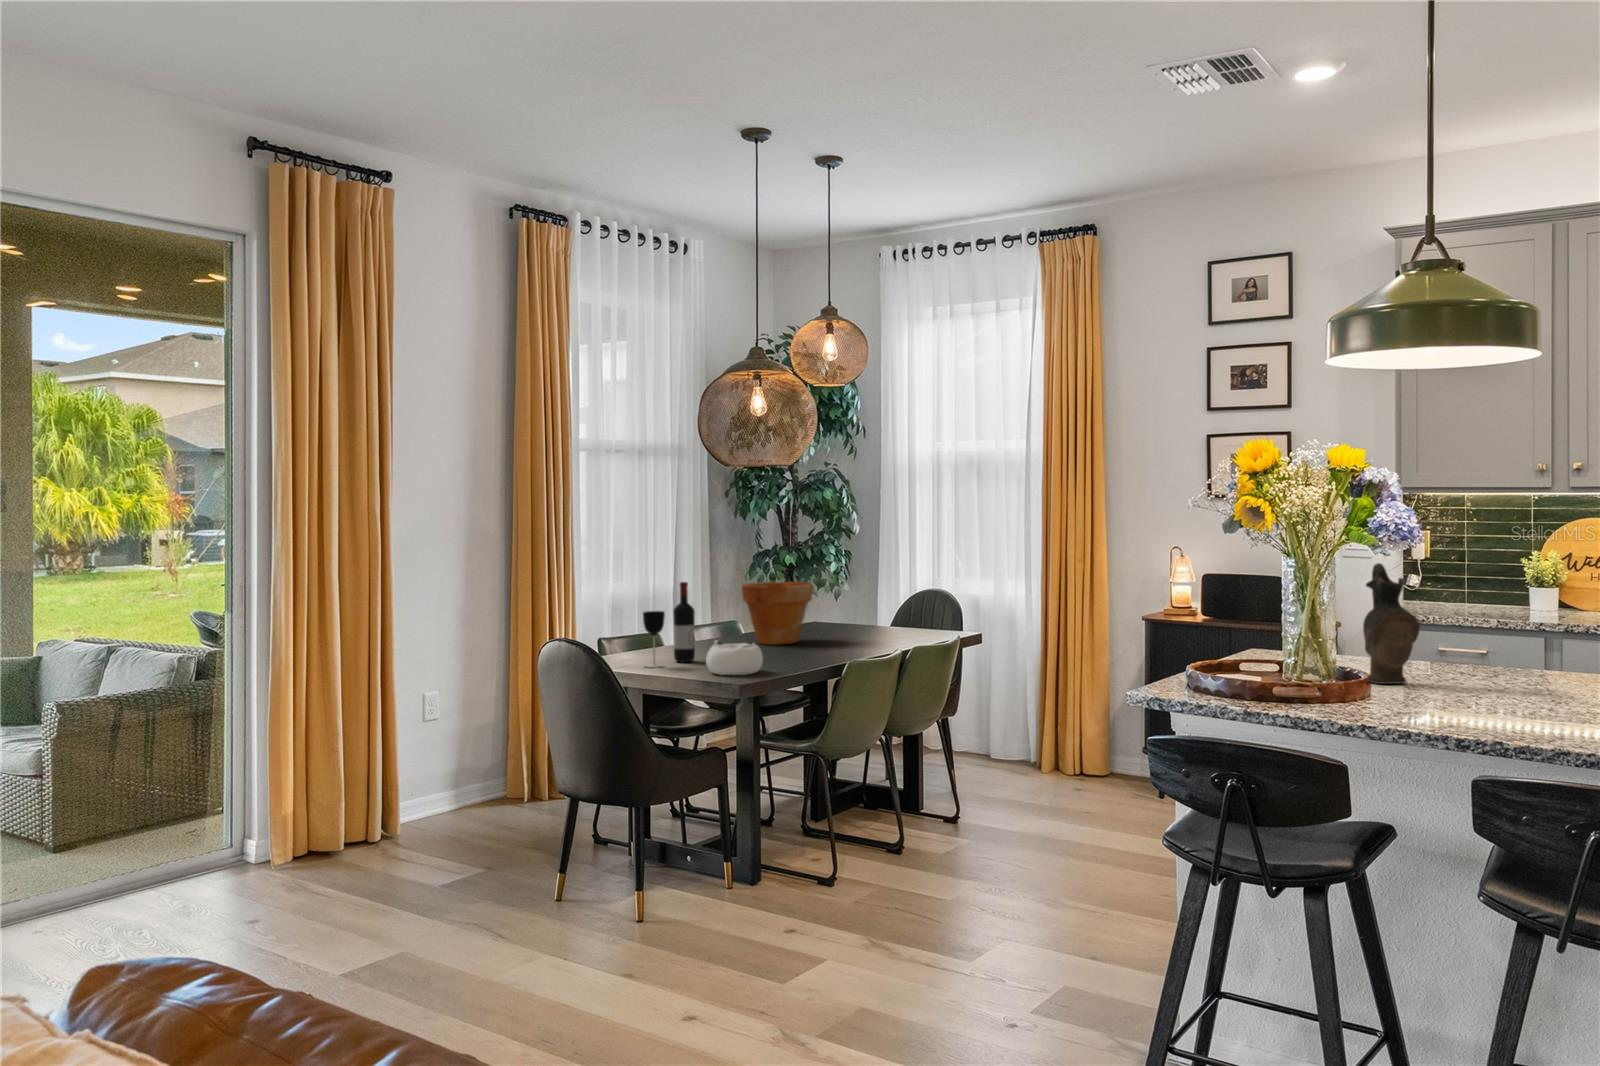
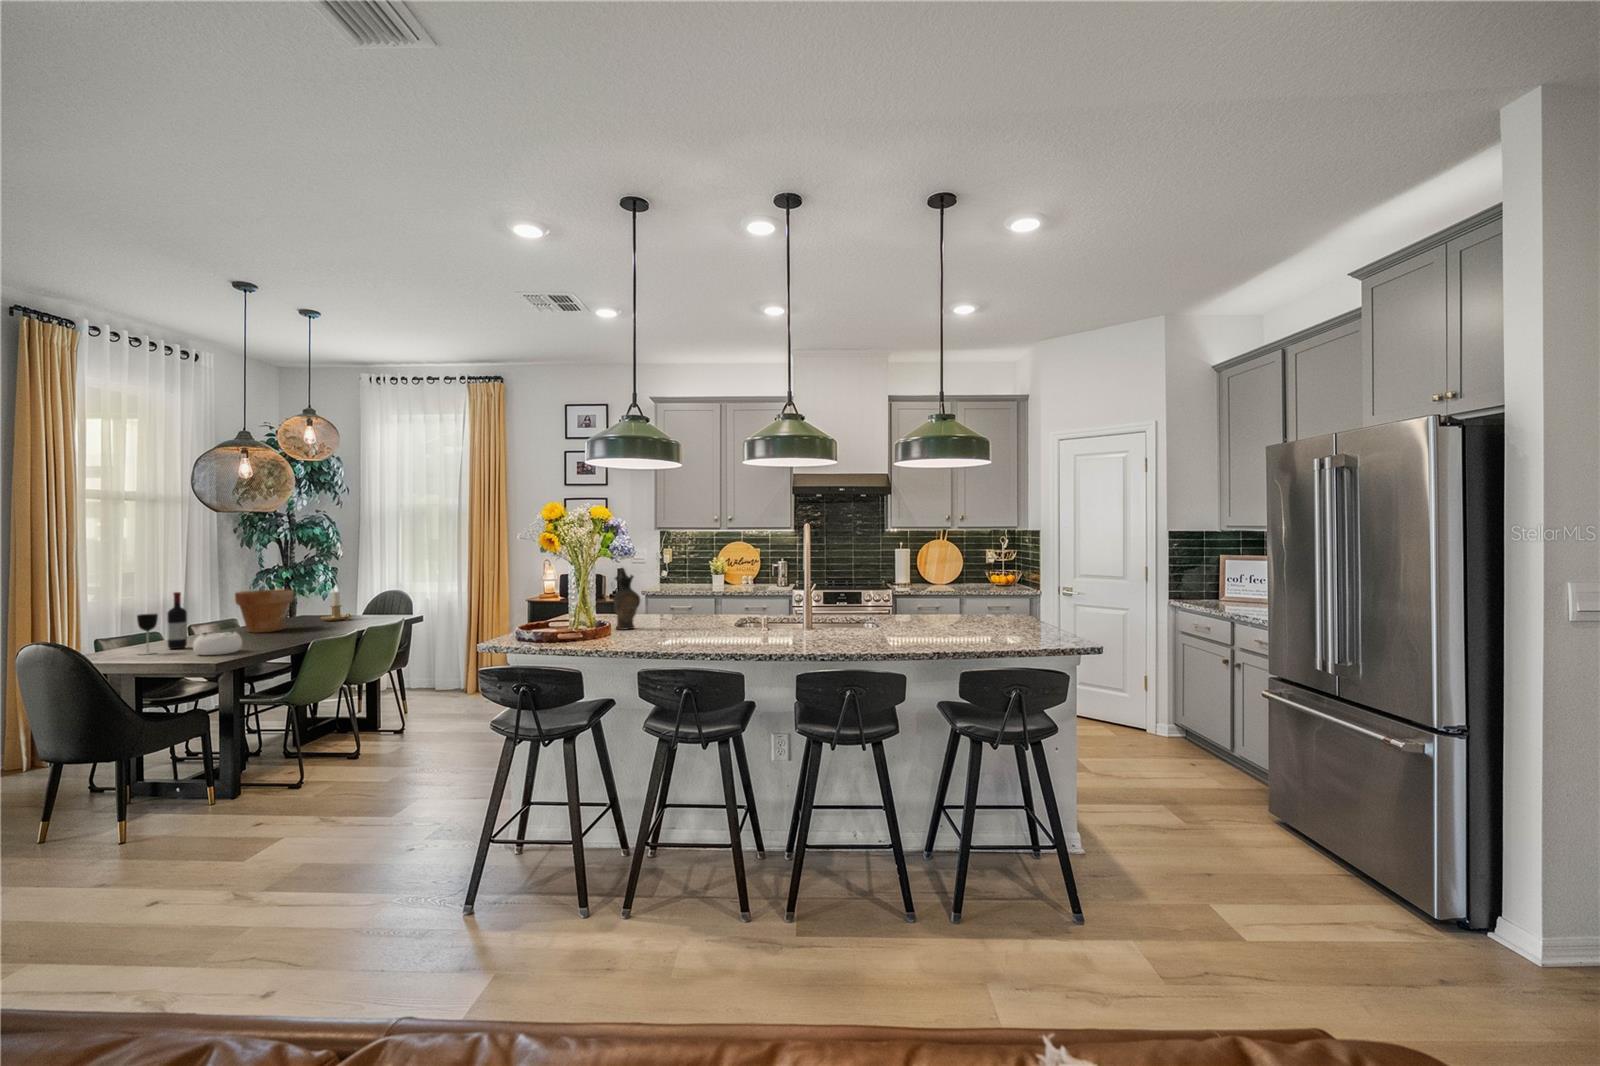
candlestick: none [841,576,882,633] -> present [321,585,351,621]

